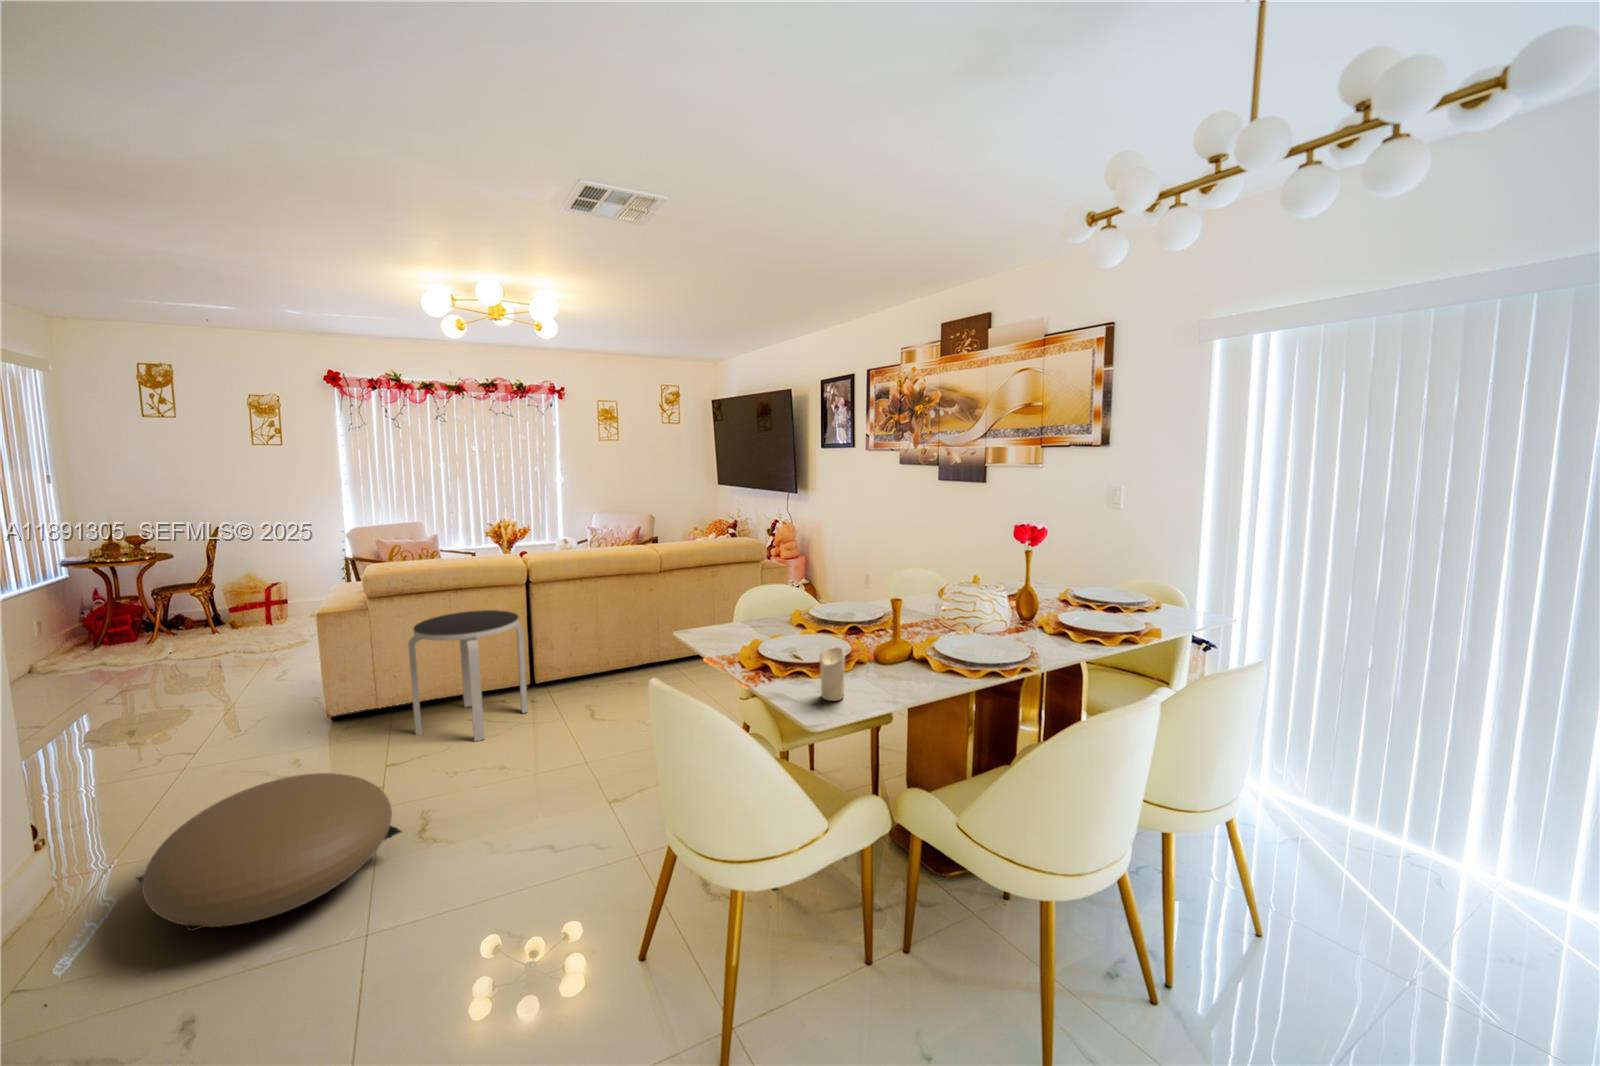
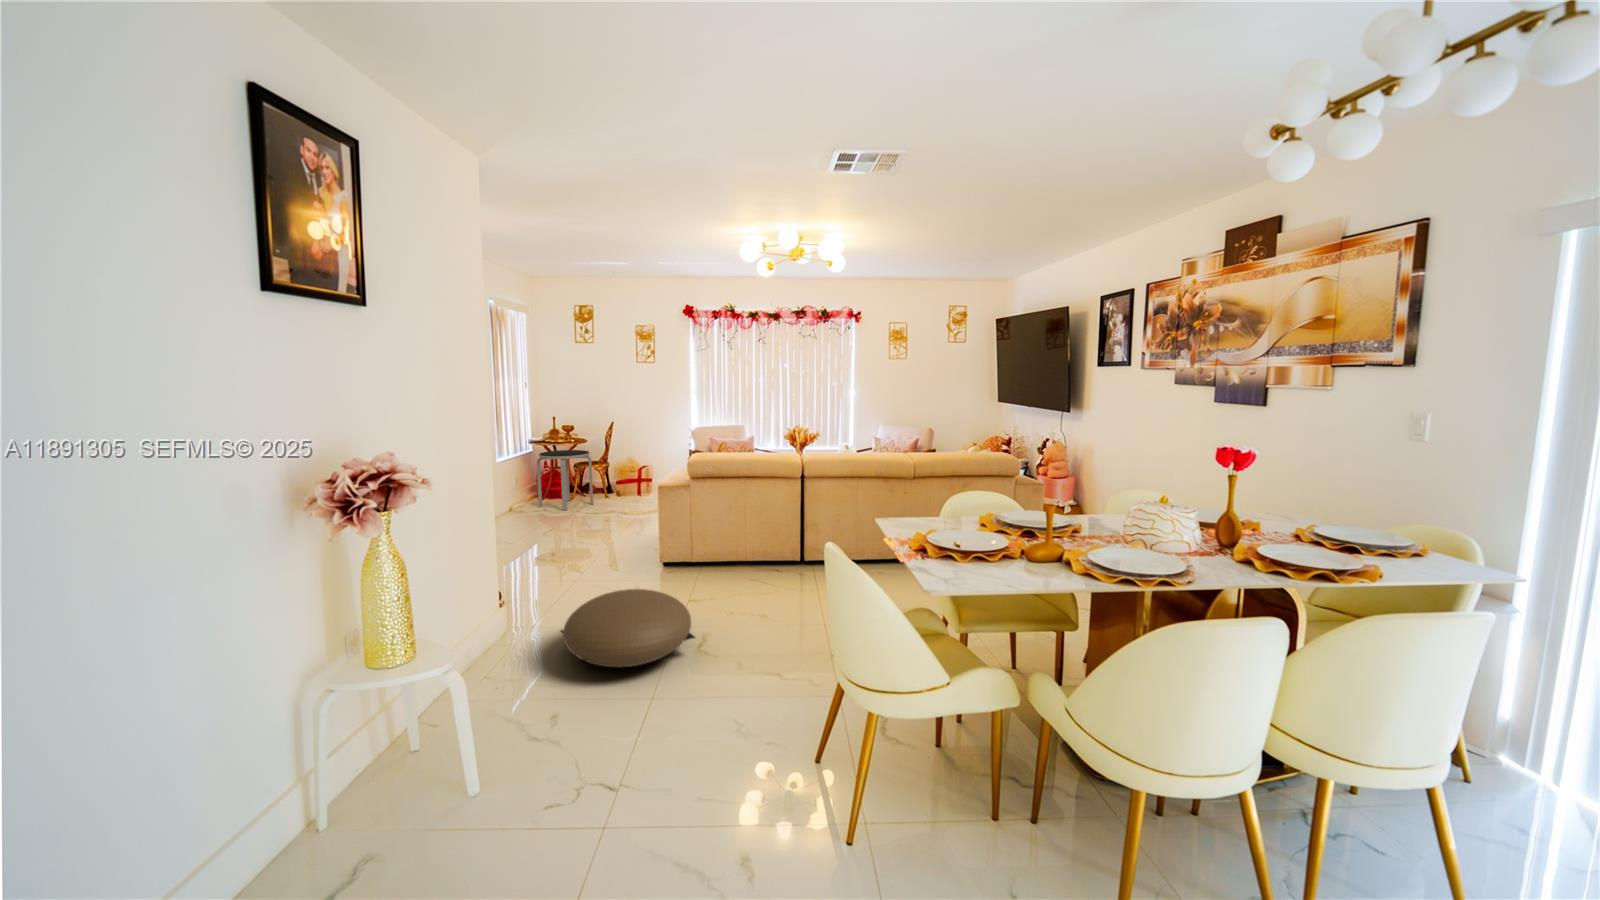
side table: present [408,610,528,741] -> present [537,450,593,510]
candle: present [820,647,845,701] -> none [957,532,977,572]

